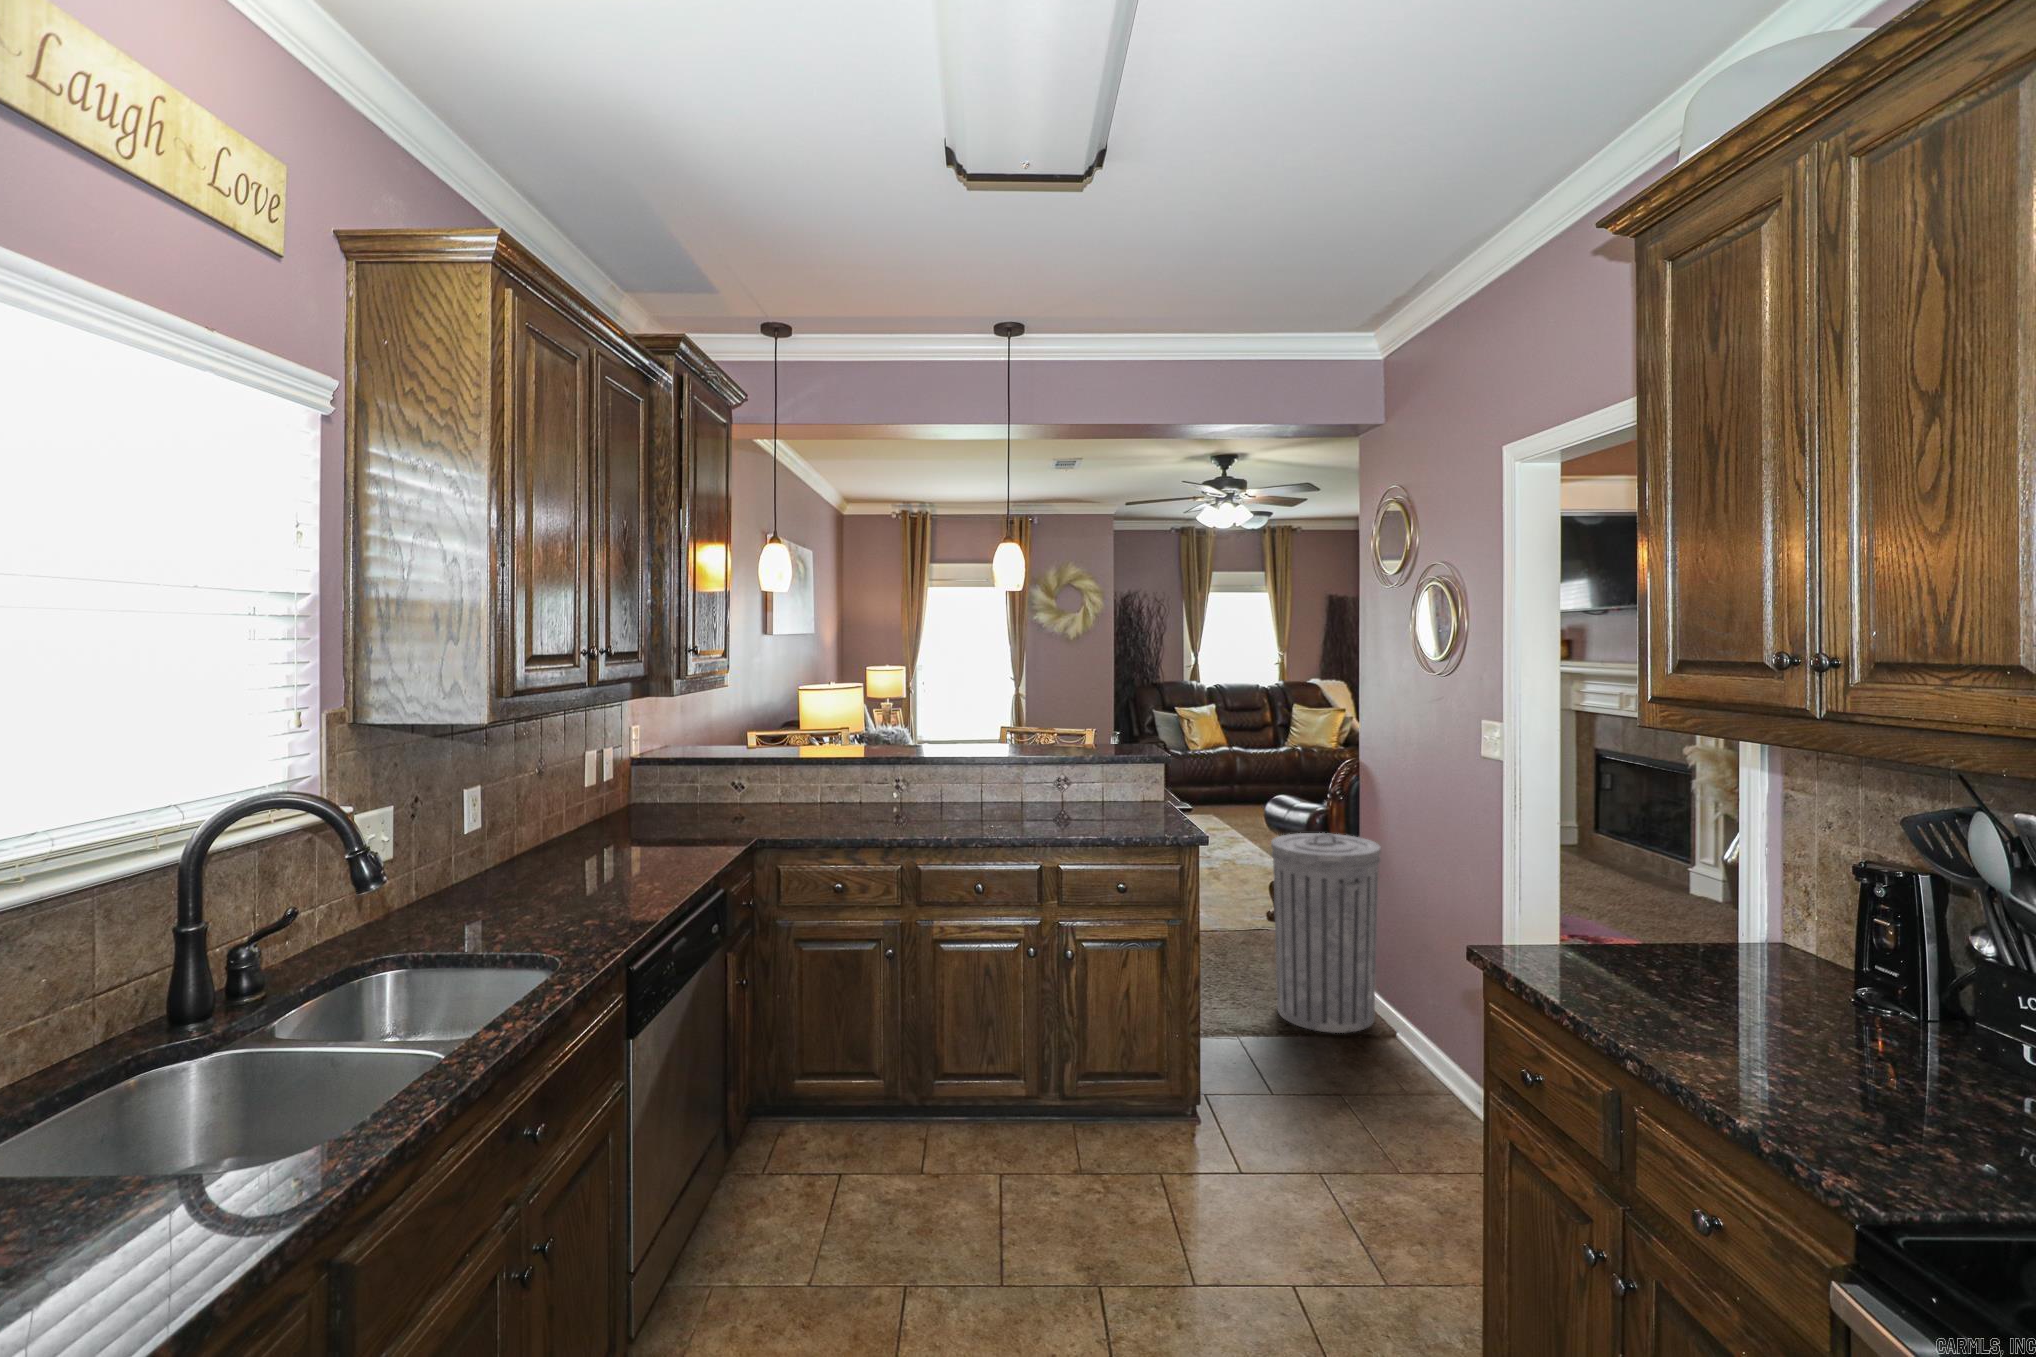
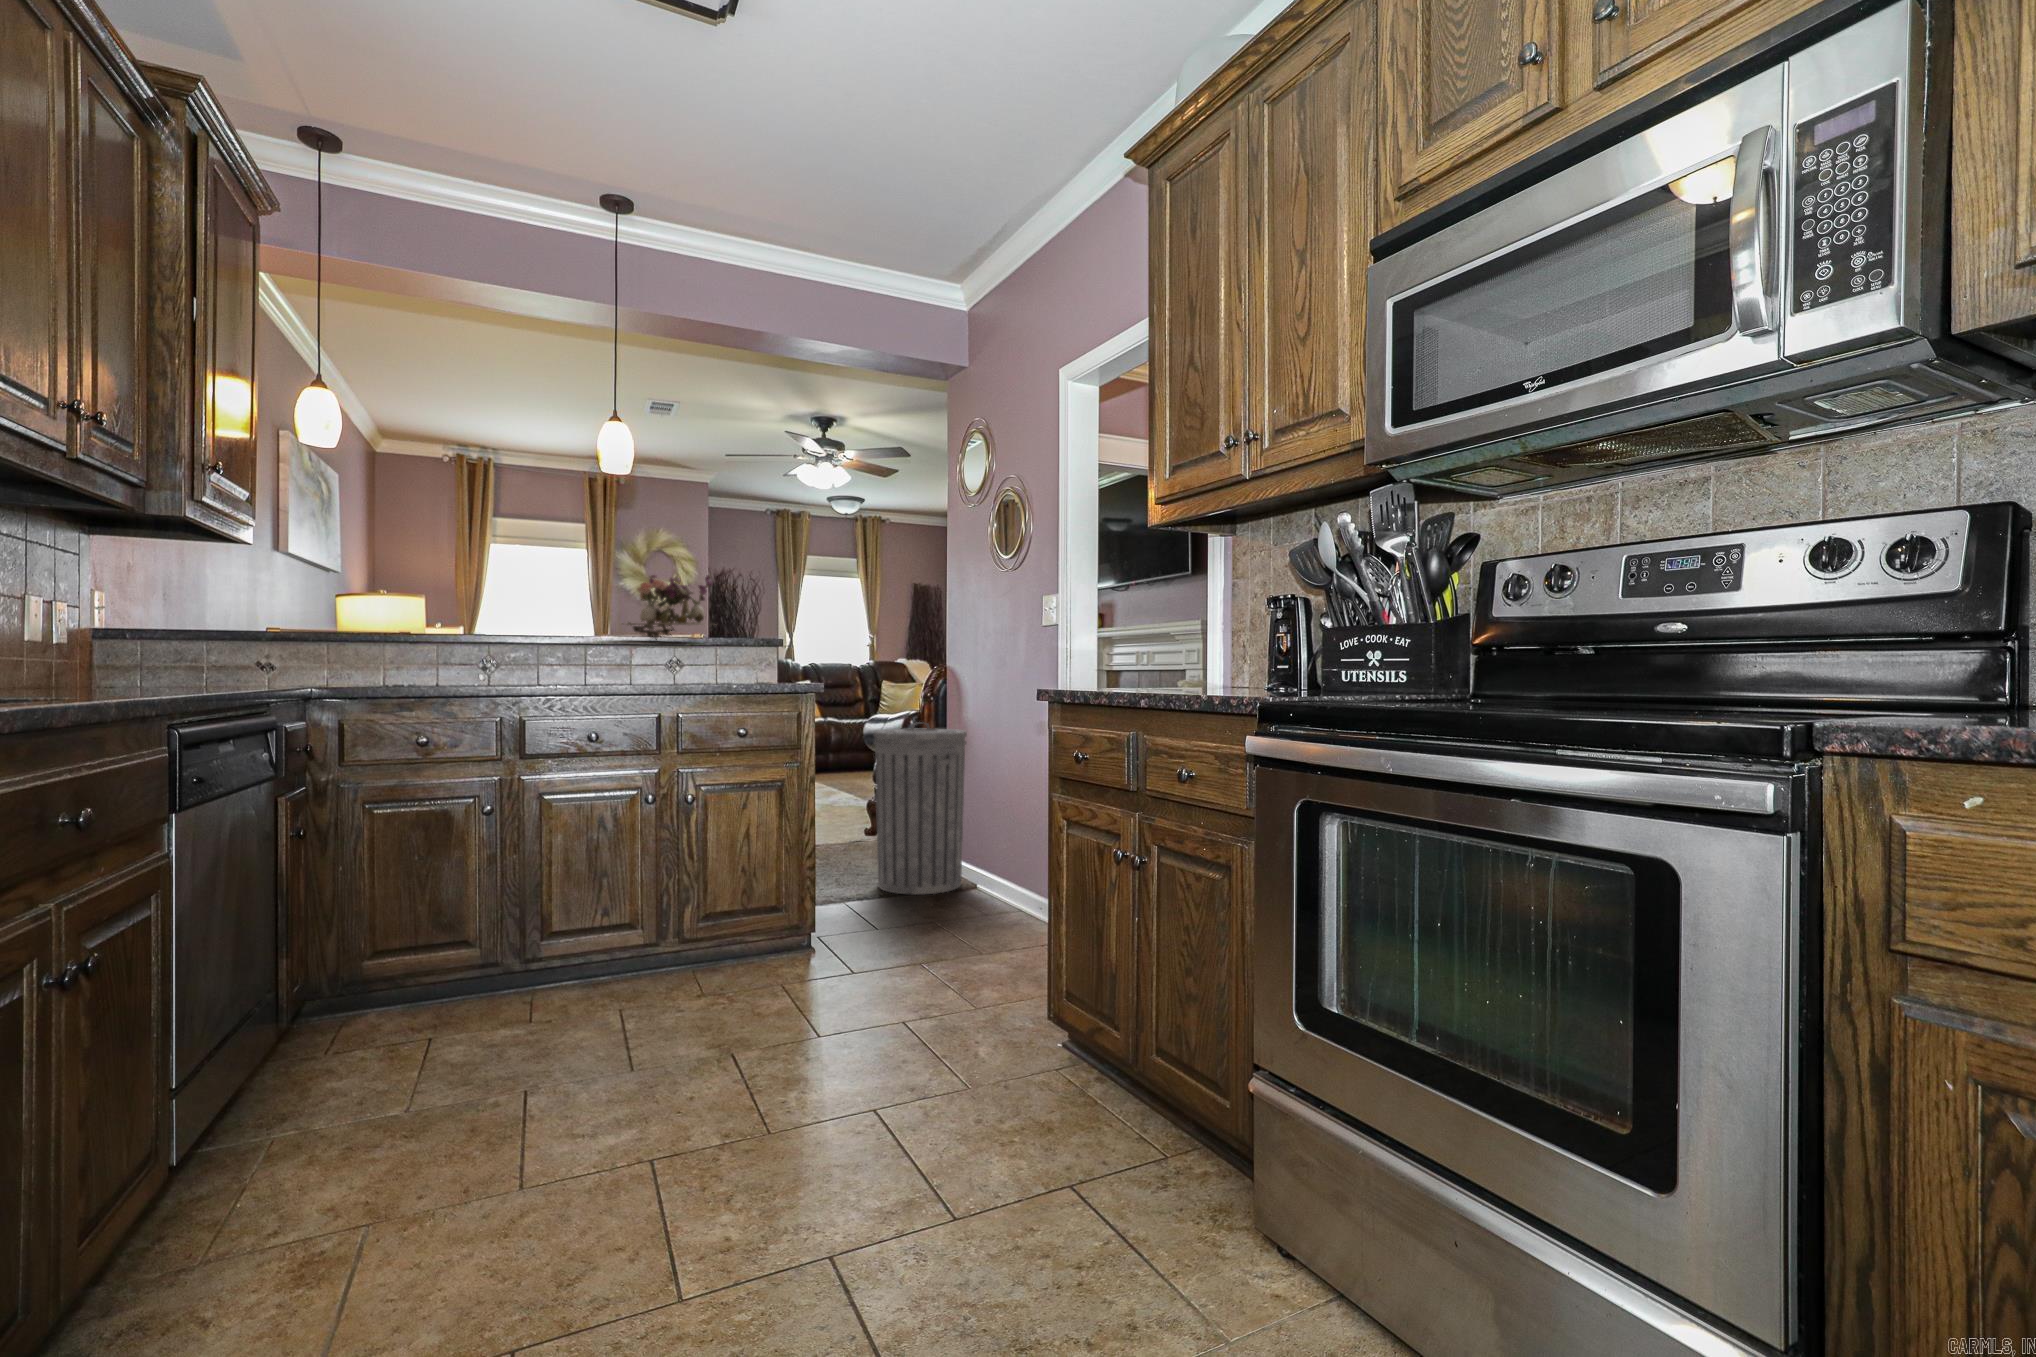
flower arrangement: none [1013,673,1107,745] -> present [622,575,713,640]

